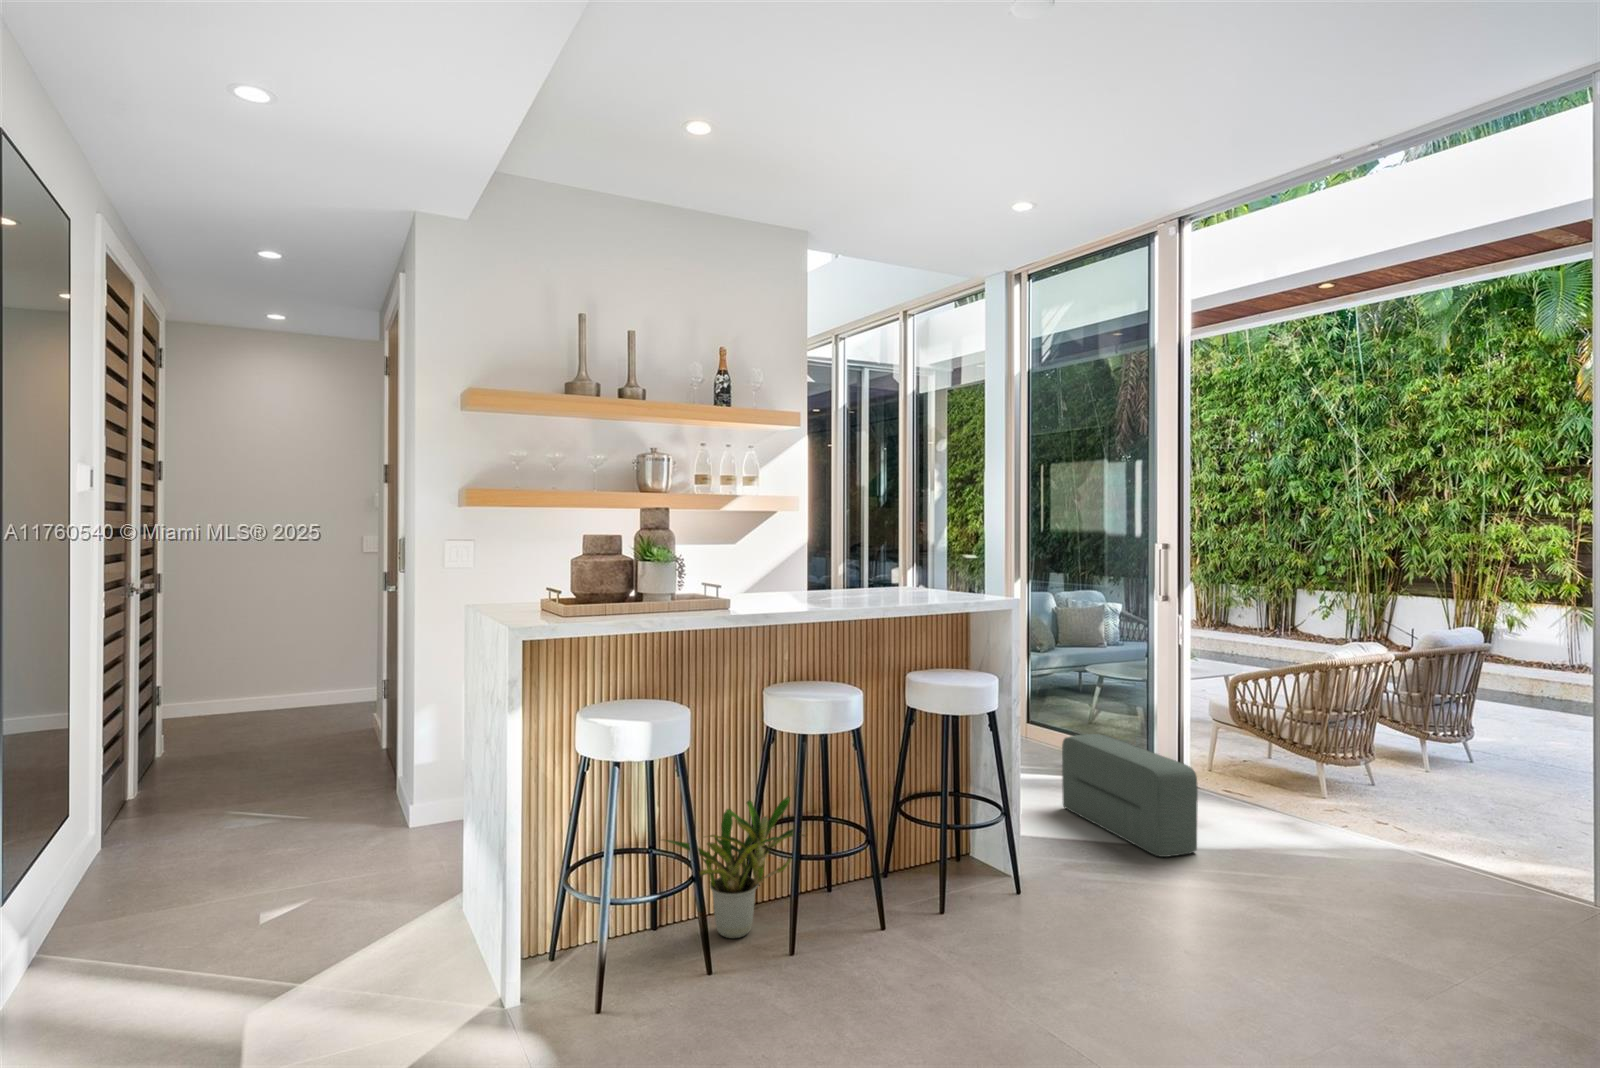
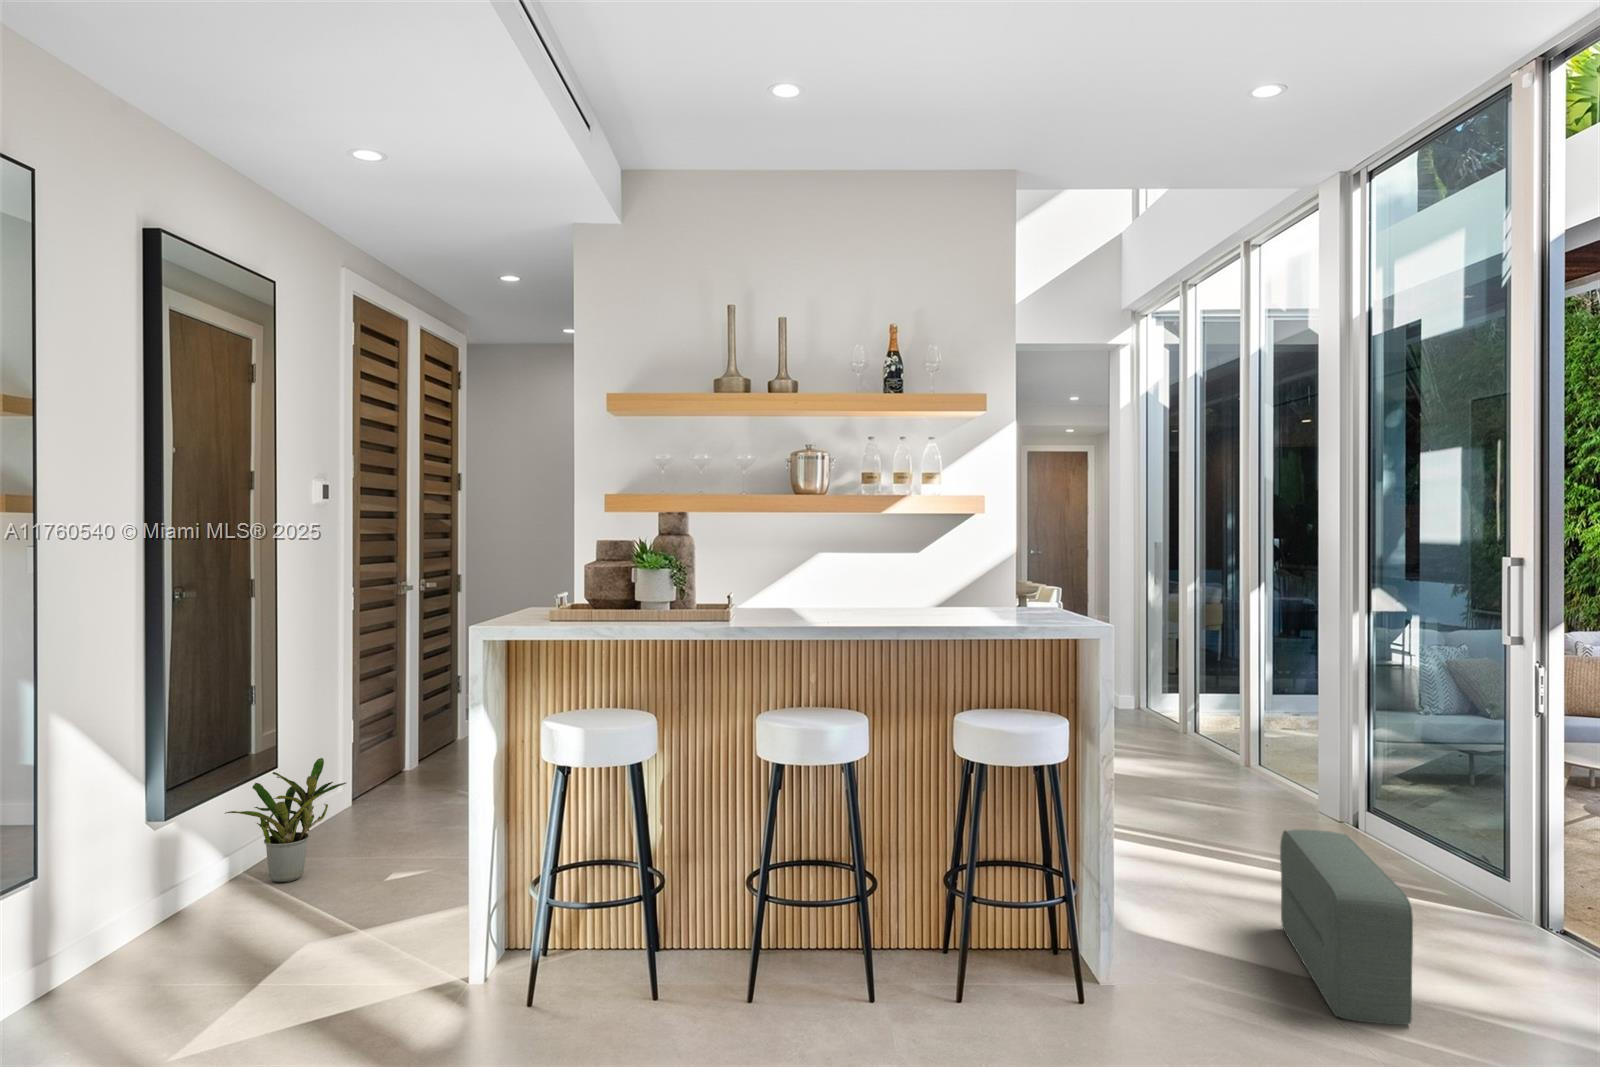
potted plant: present [665,797,805,939] -> present [225,758,346,882]

